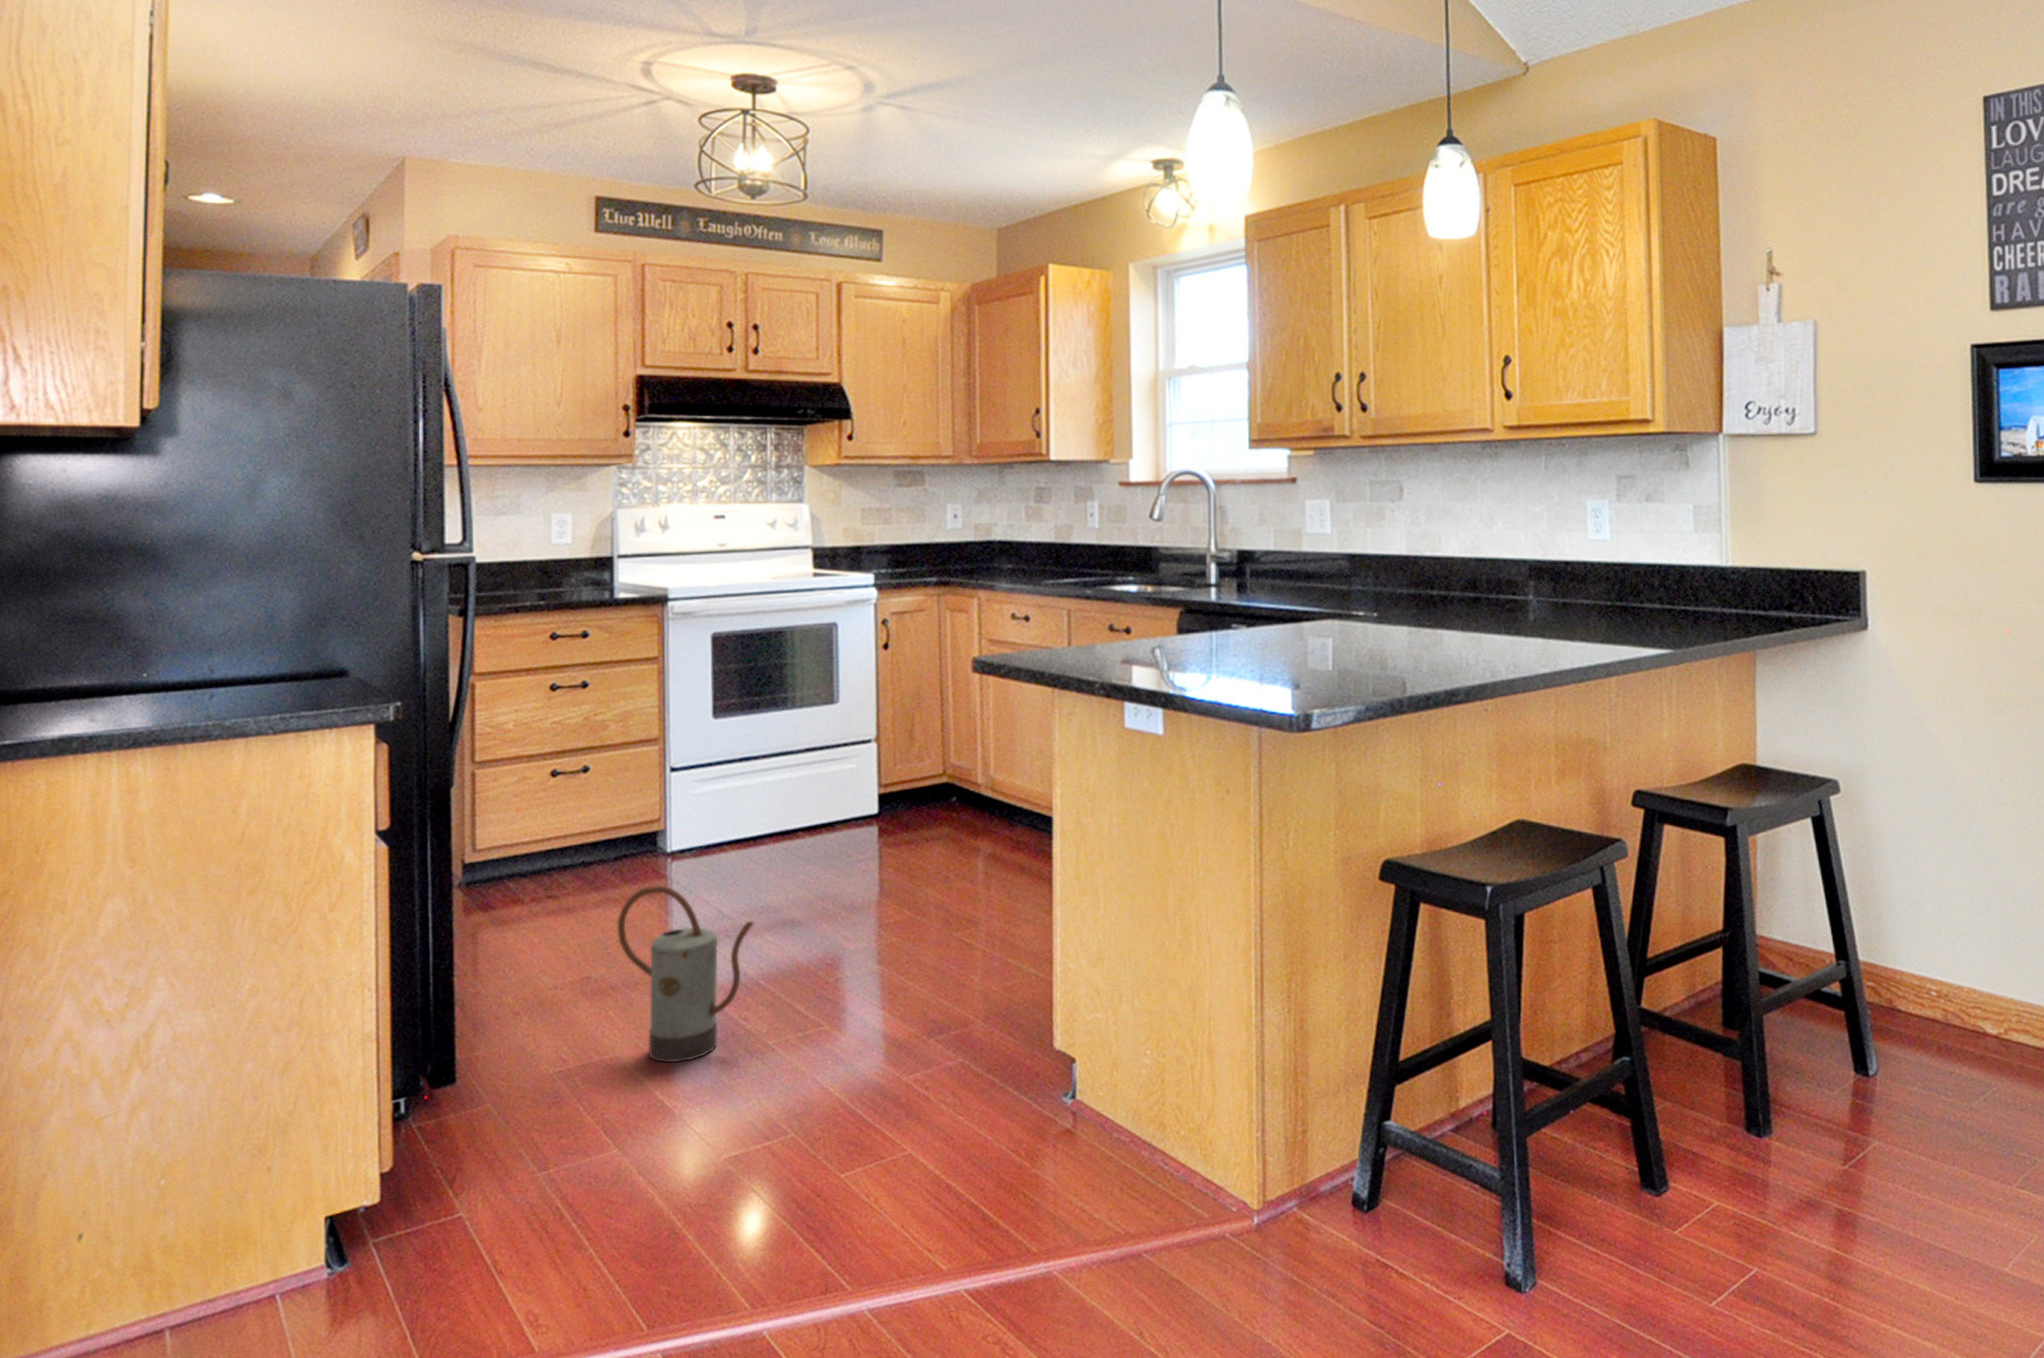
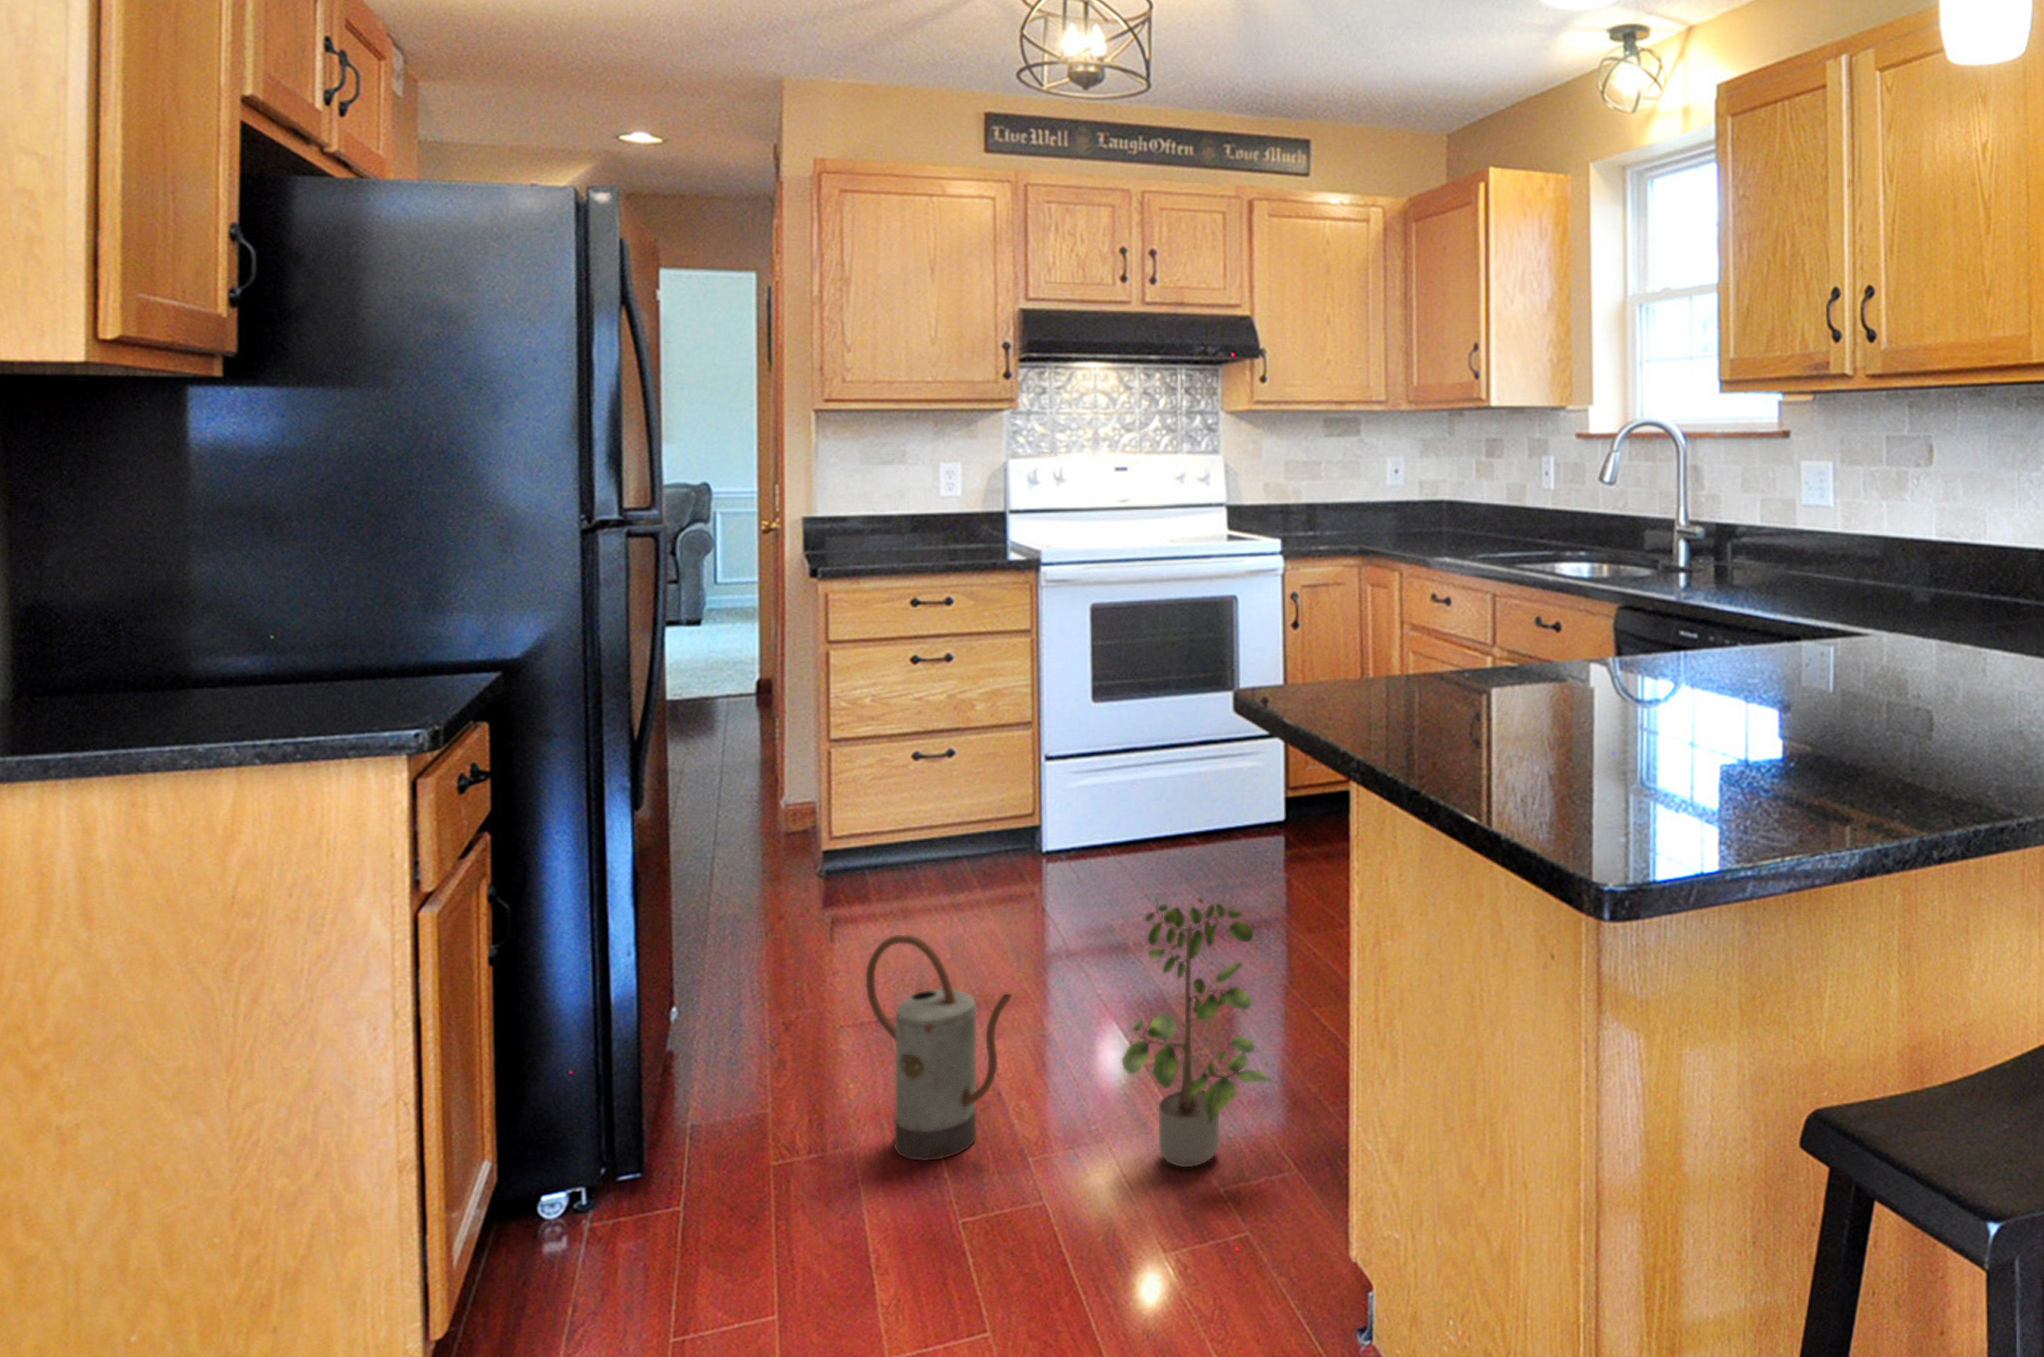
potted plant: none [846,831,970,1039] -> present [1122,899,1272,1167]

